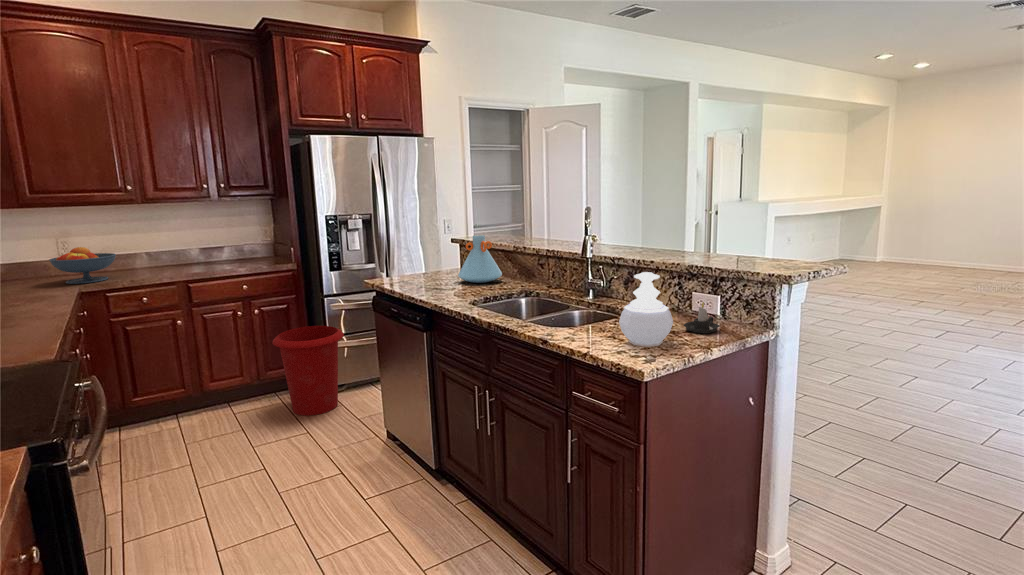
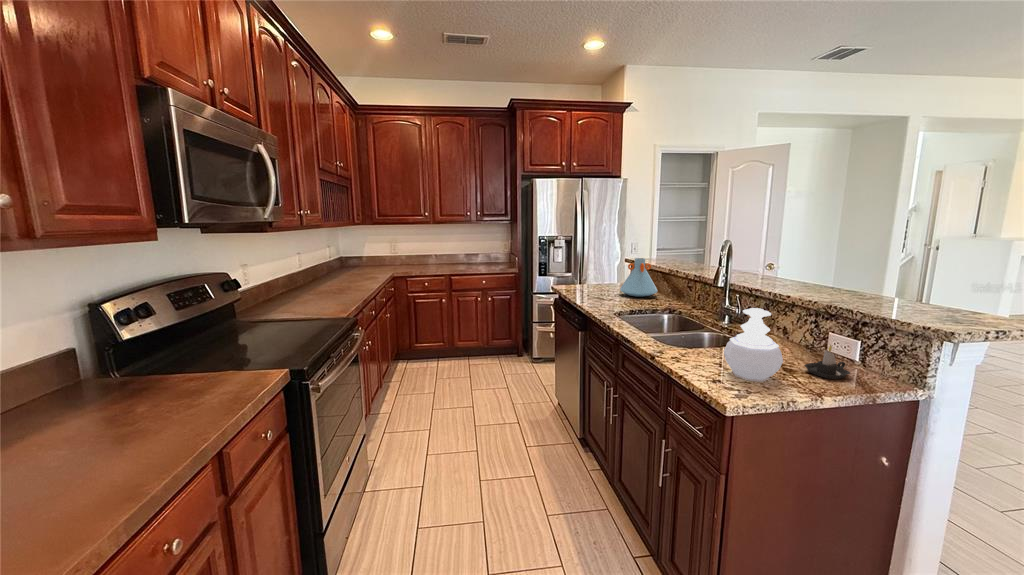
fruit bowl: present [49,247,116,284] -> none [385,249,418,271]
waste bin: present [272,326,344,416] -> none [495,313,542,375]

